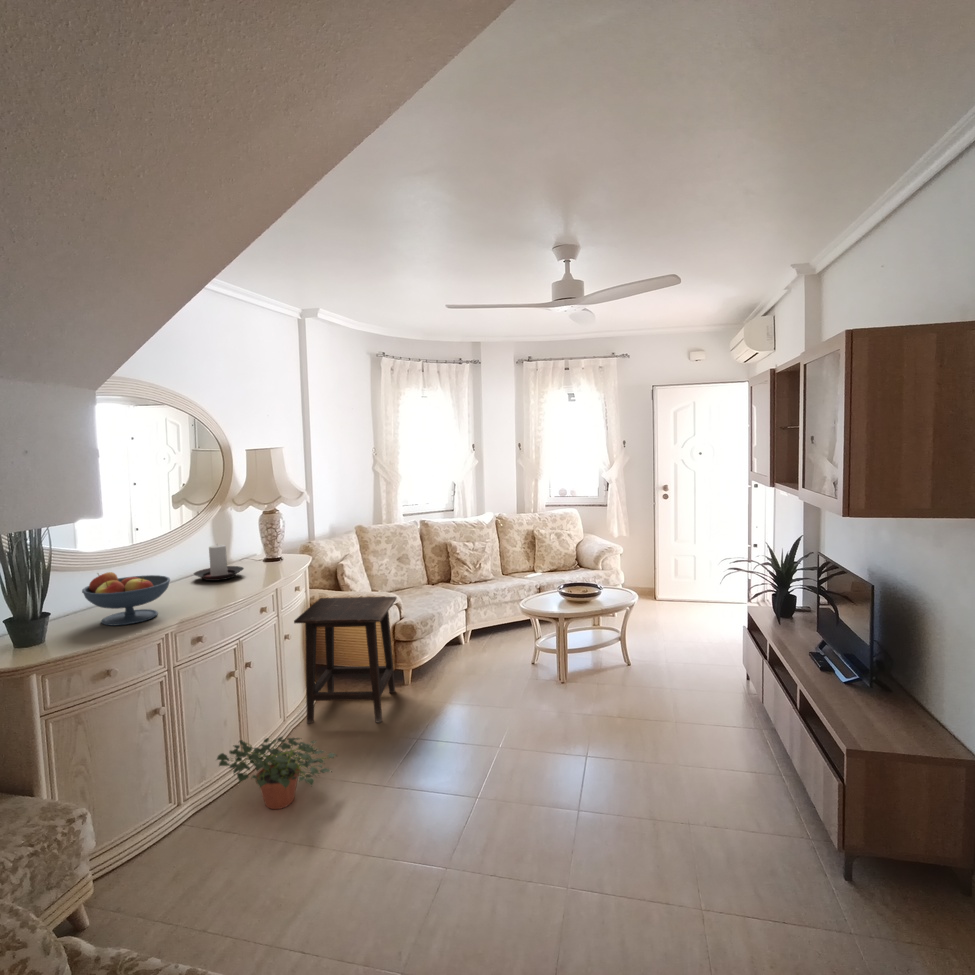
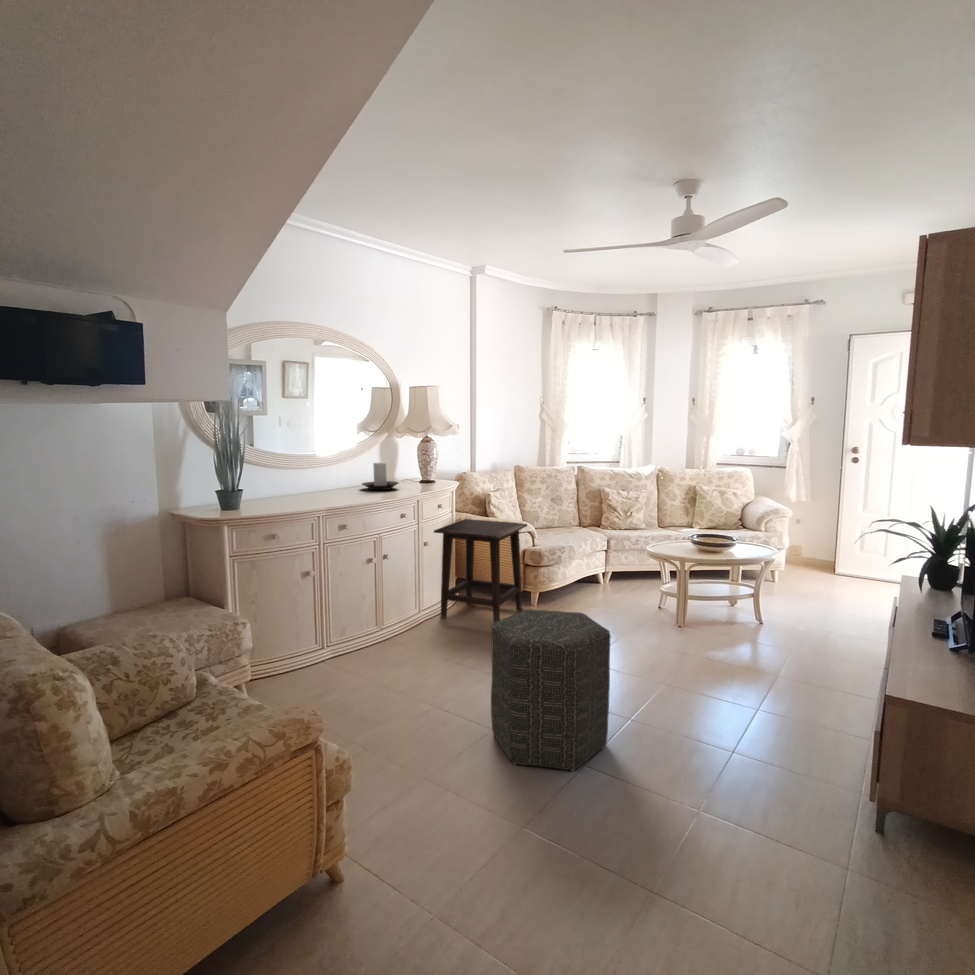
fruit bowl: present [82,572,170,626] -> none [270,467,330,506]
ottoman: none [440,710,574,914] -> present [491,609,610,771]
potted plant: present [217,737,336,809] -> none [350,609,443,667]

